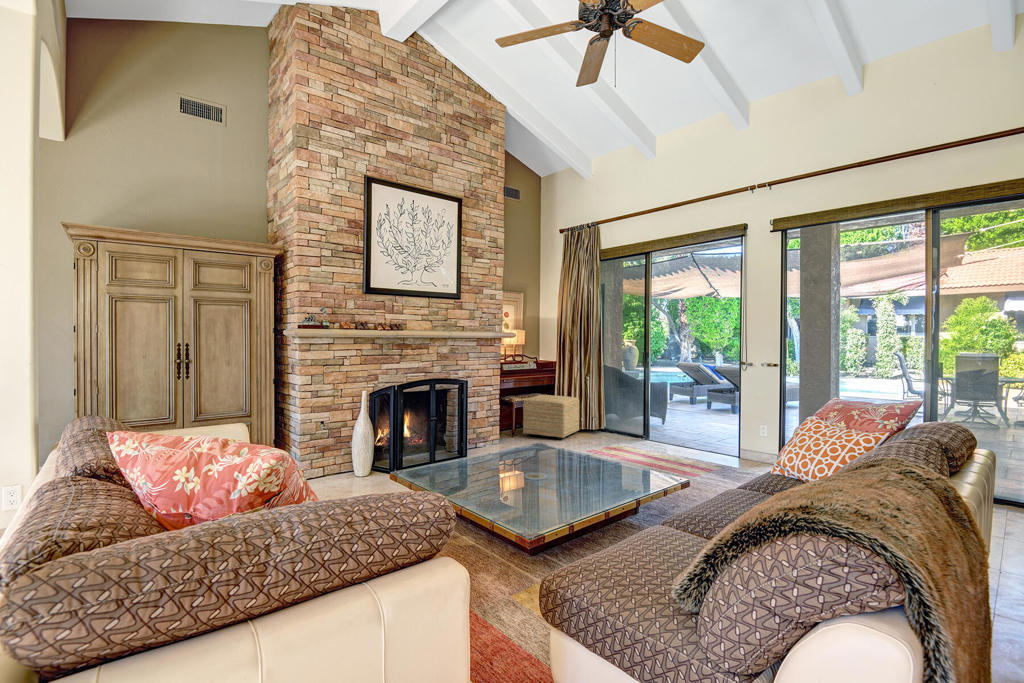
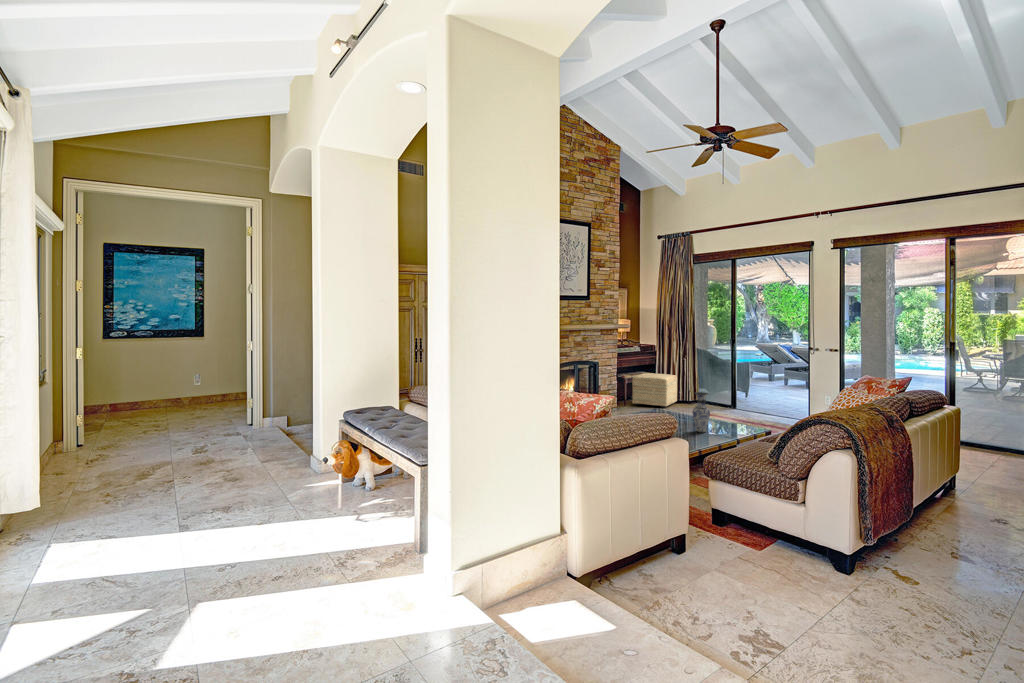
vase: none [562,433,592,505] -> present [693,392,710,433]

